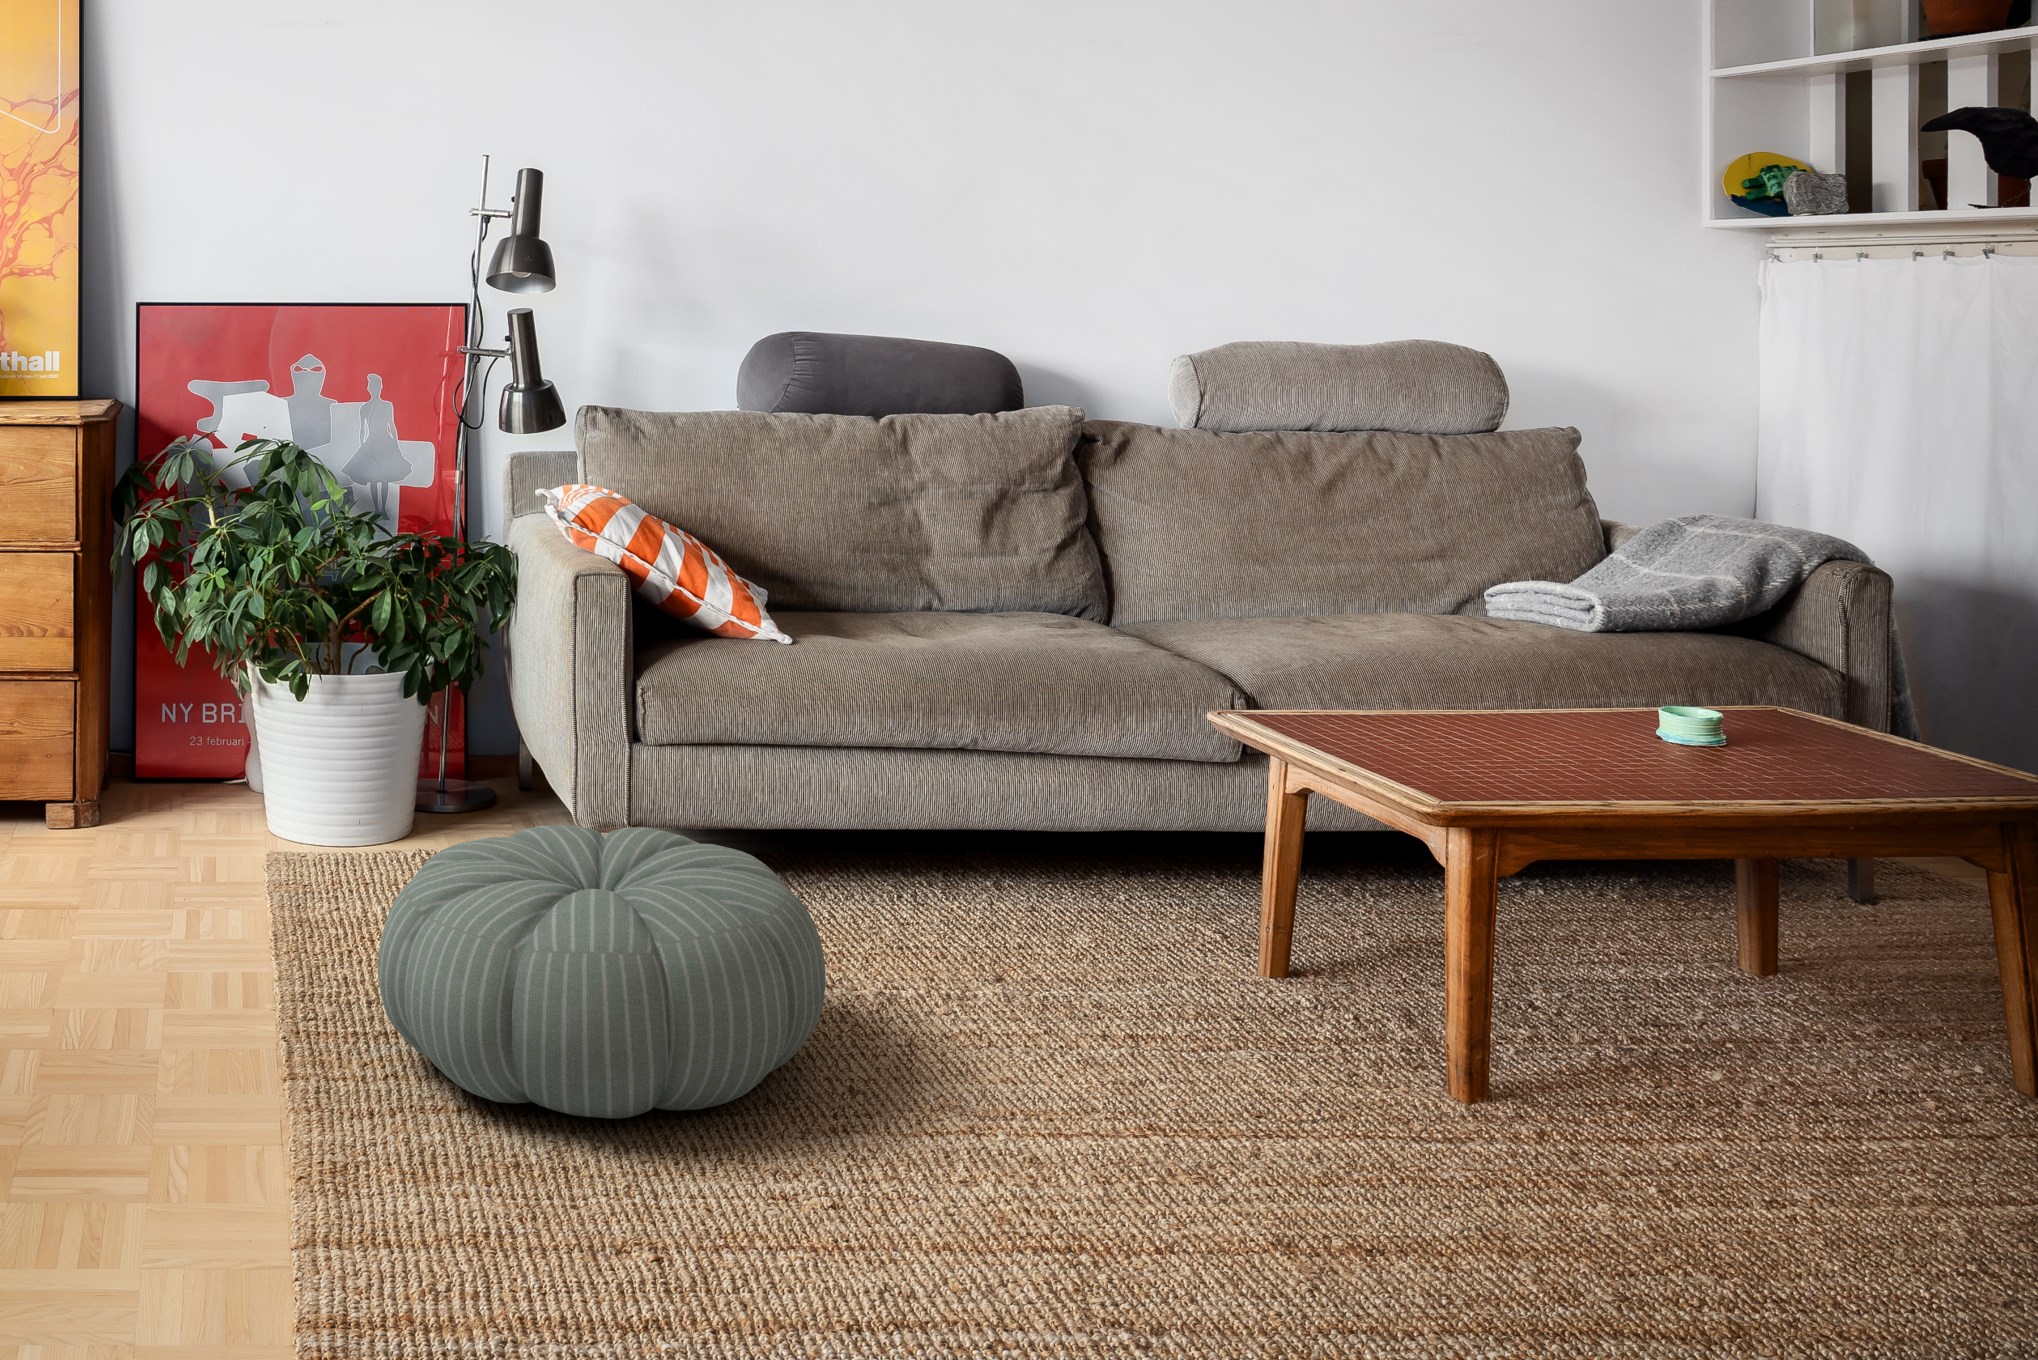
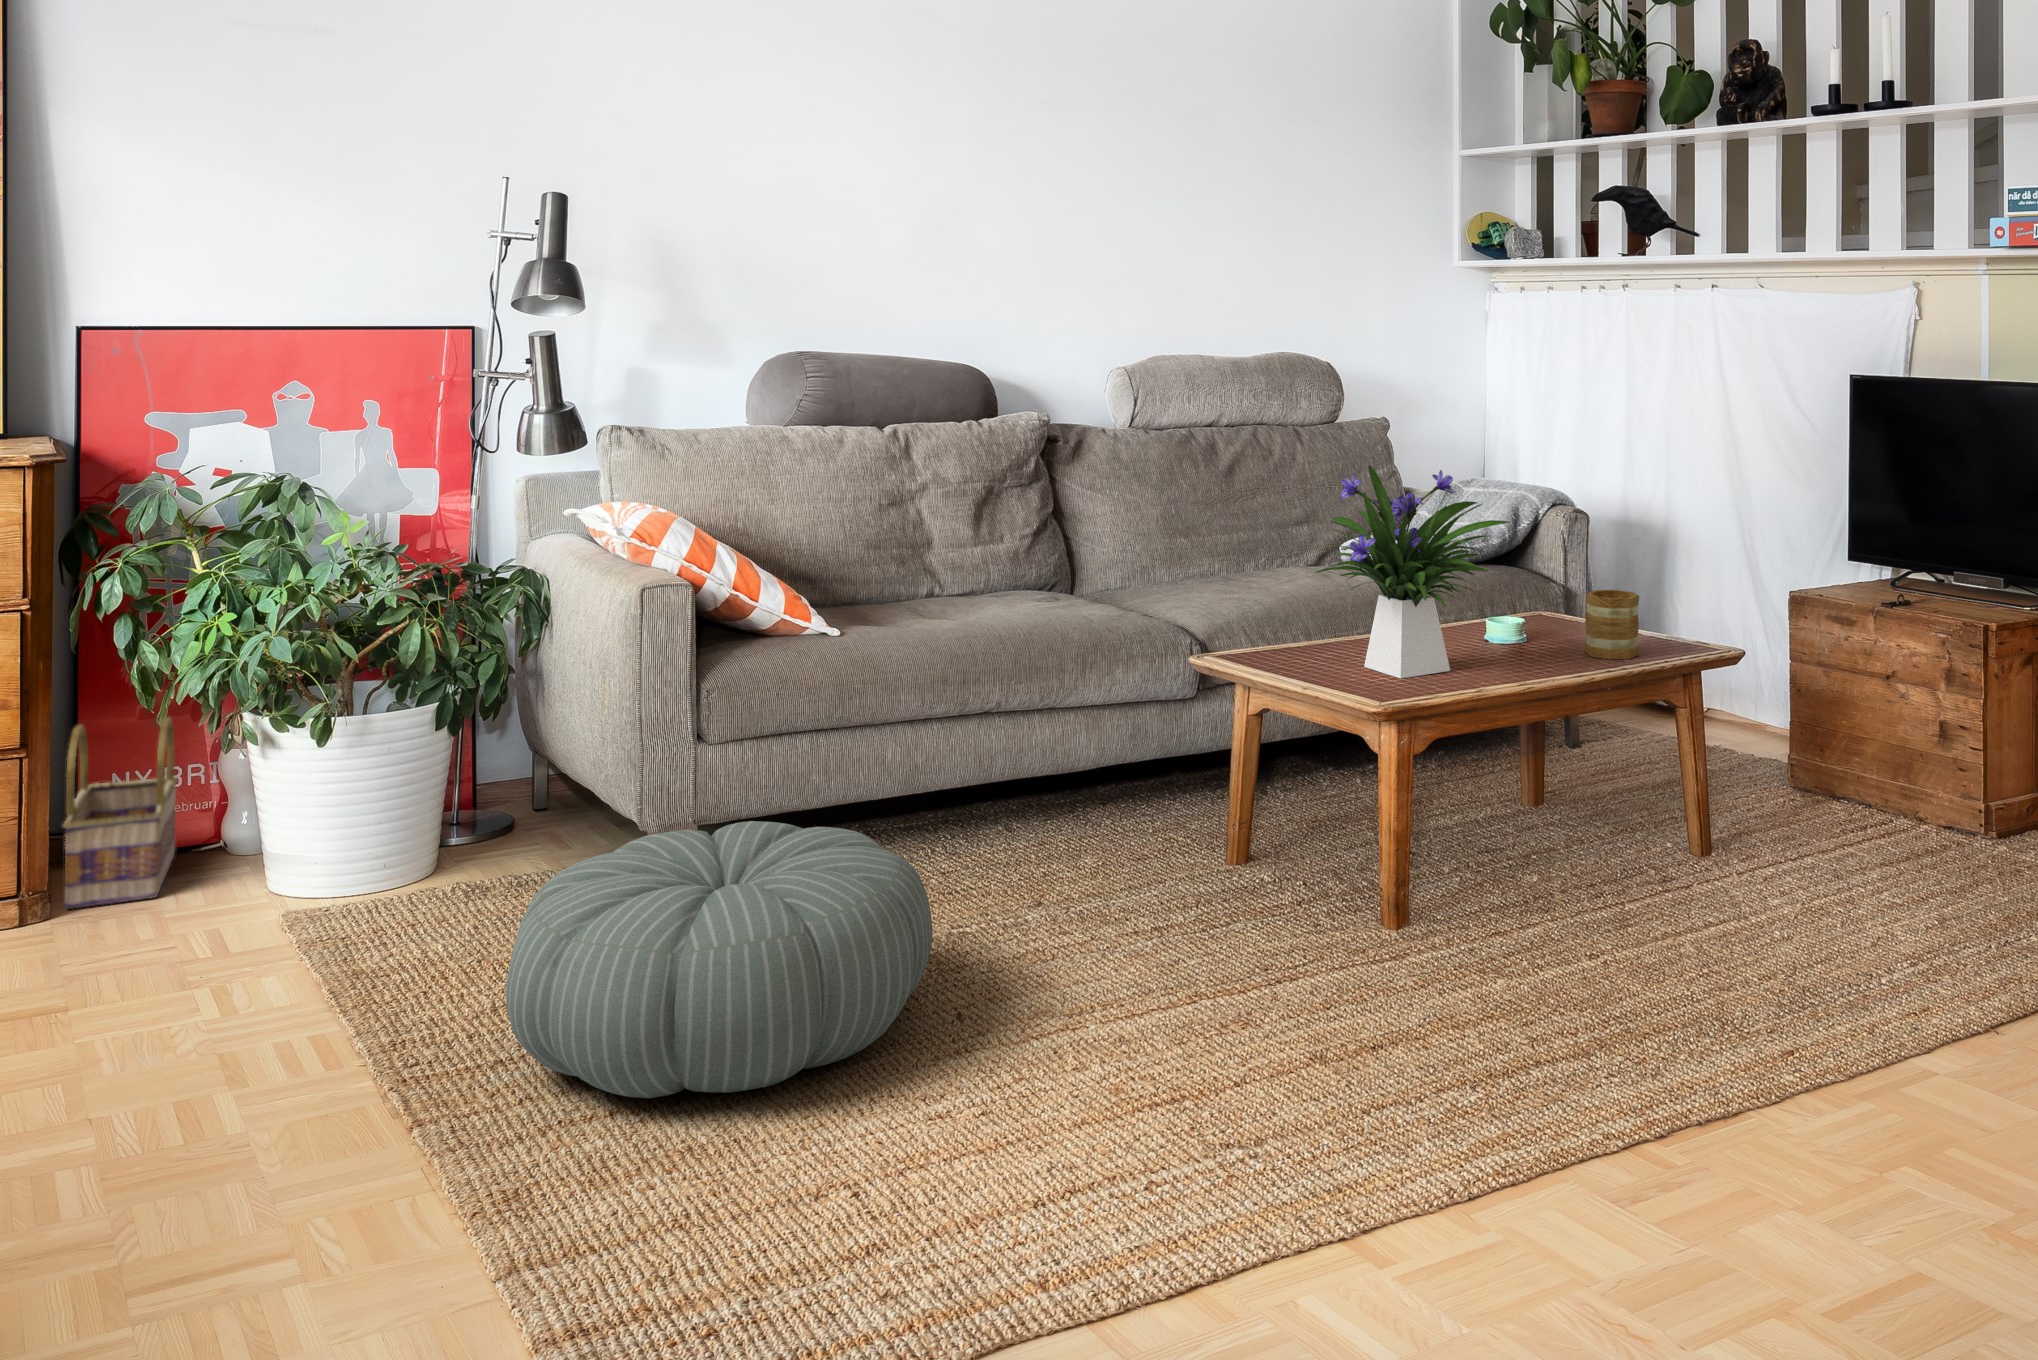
flower arrangement: none [1357,469,1674,766] -> present [1311,466,1510,678]
basket: none [110,659,211,825] -> present [63,718,178,909]
mug: none [1838,675,1939,783] -> present [1585,590,1639,659]

